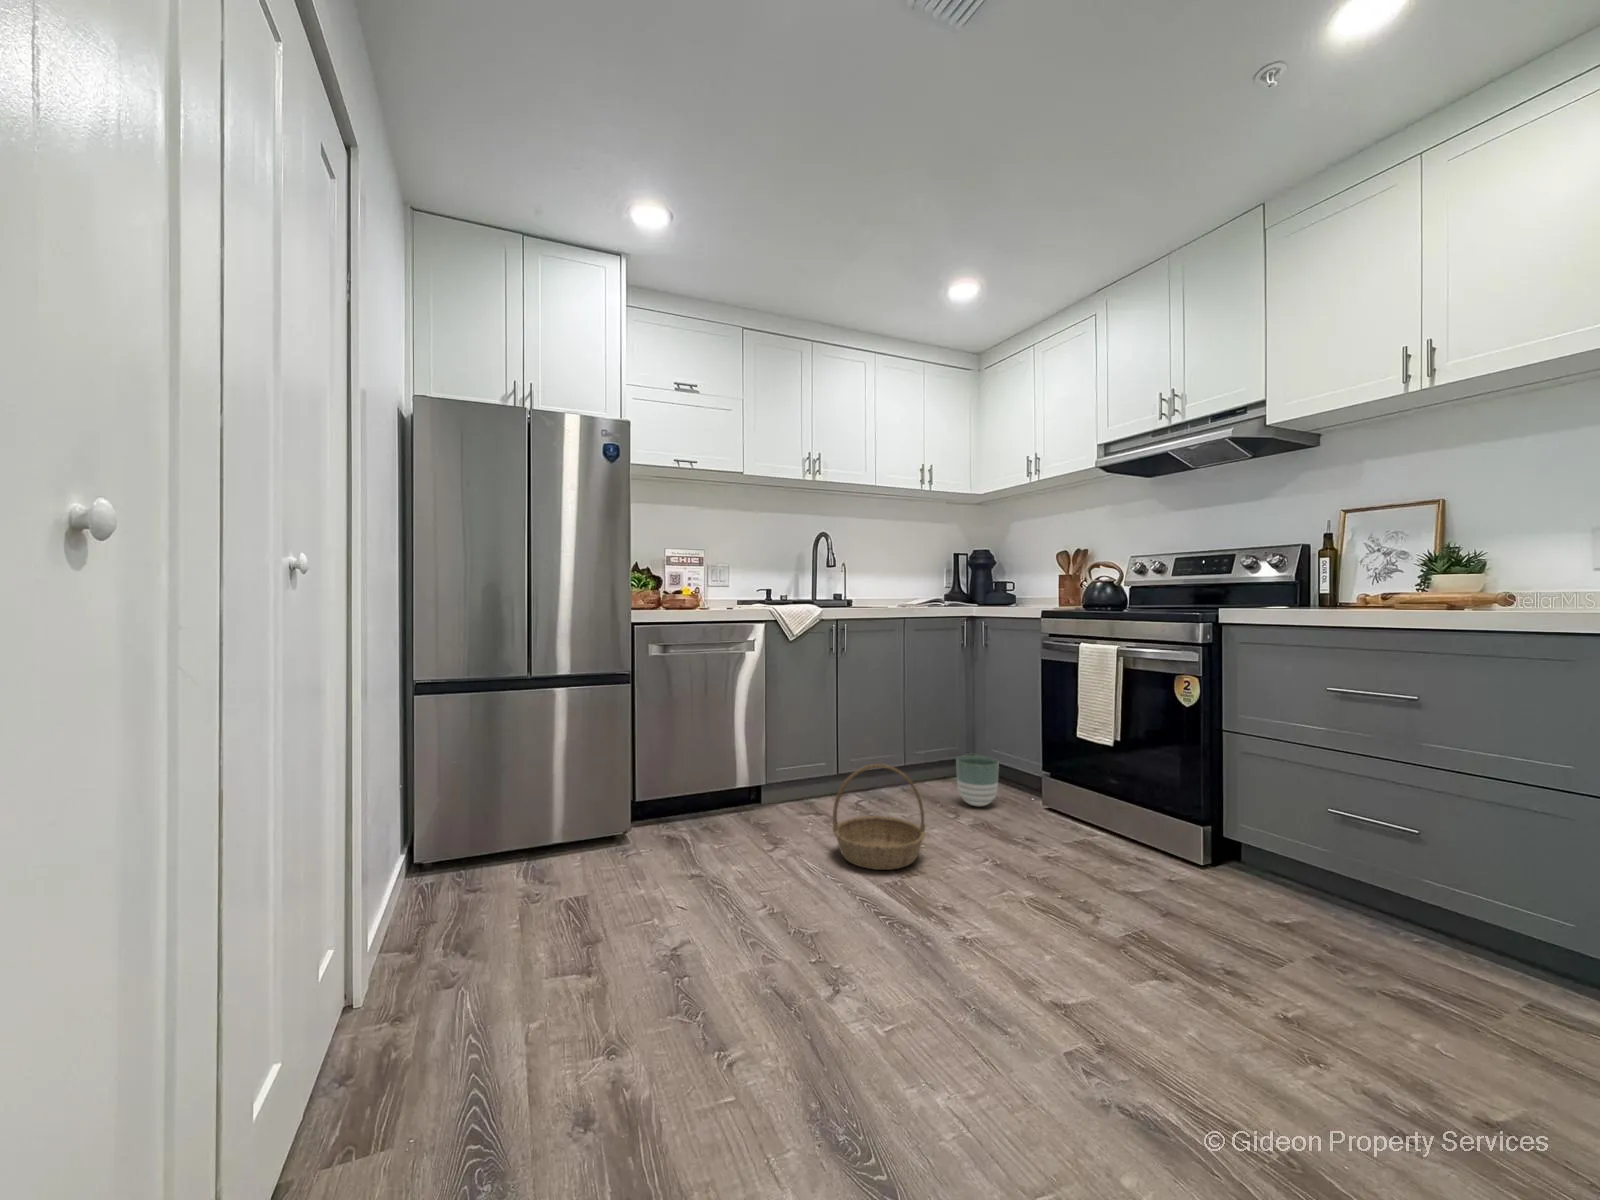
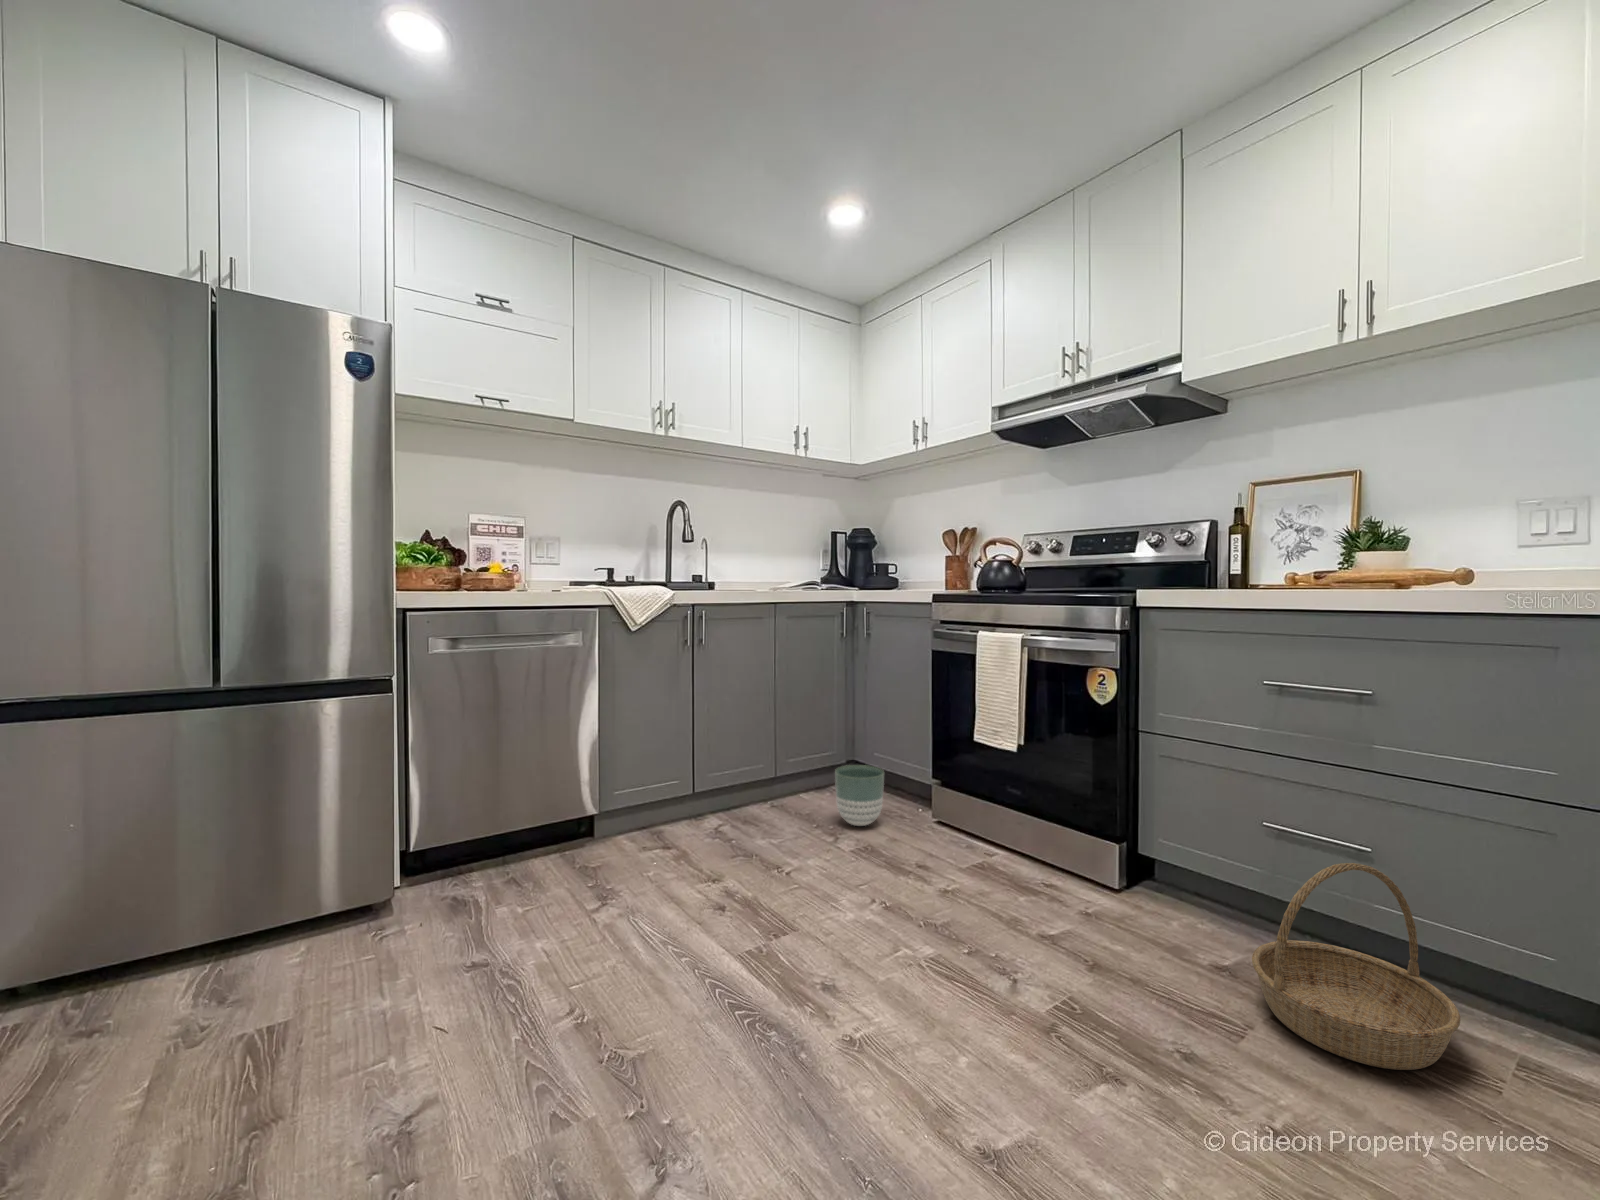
basket: present [833,764,925,870] -> present [1252,863,1460,1070]

